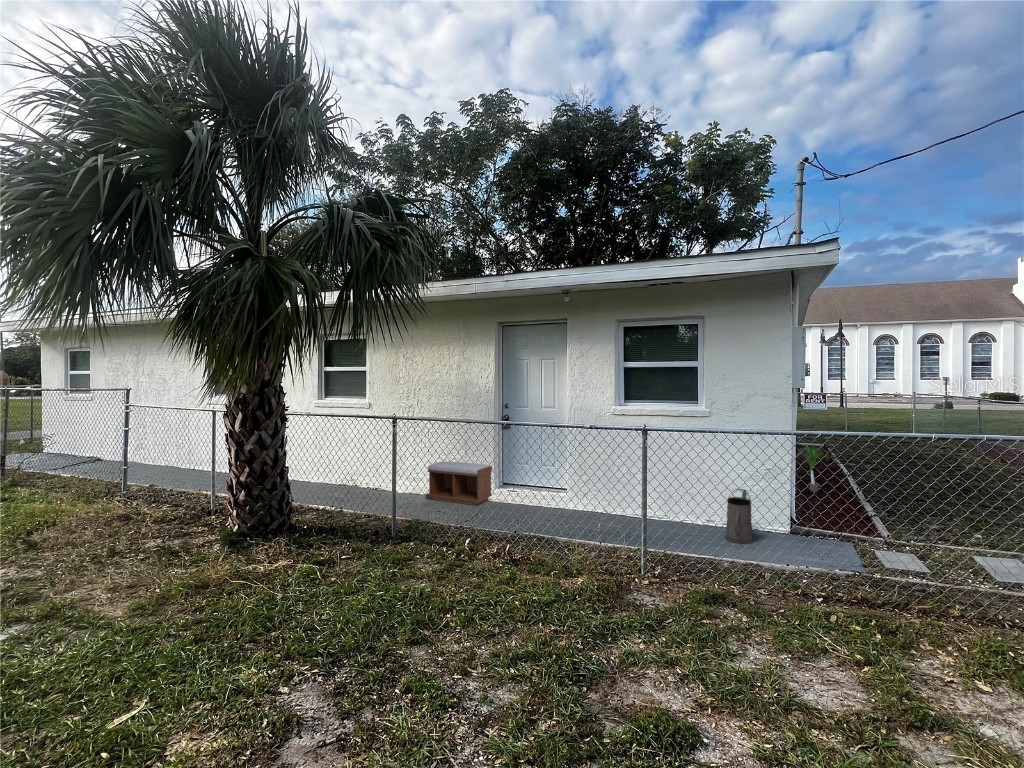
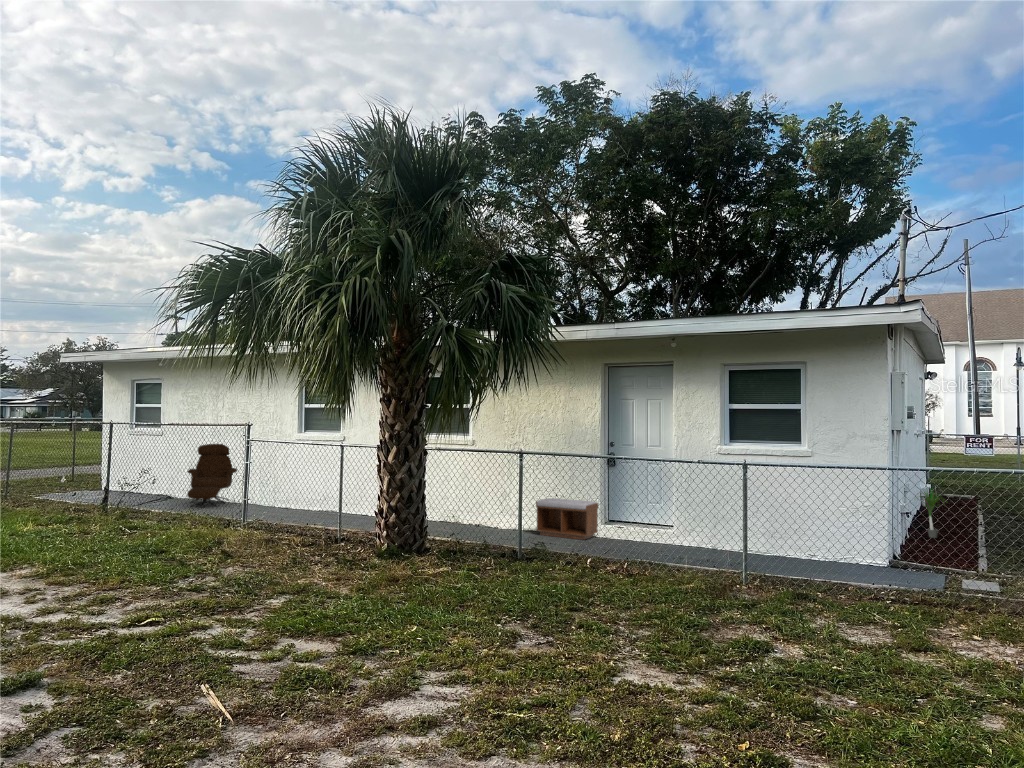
lounge chair: none [94,410,158,474] -> present [187,444,237,508]
watering can: present [725,489,753,544] -> none [825,522,851,571]

